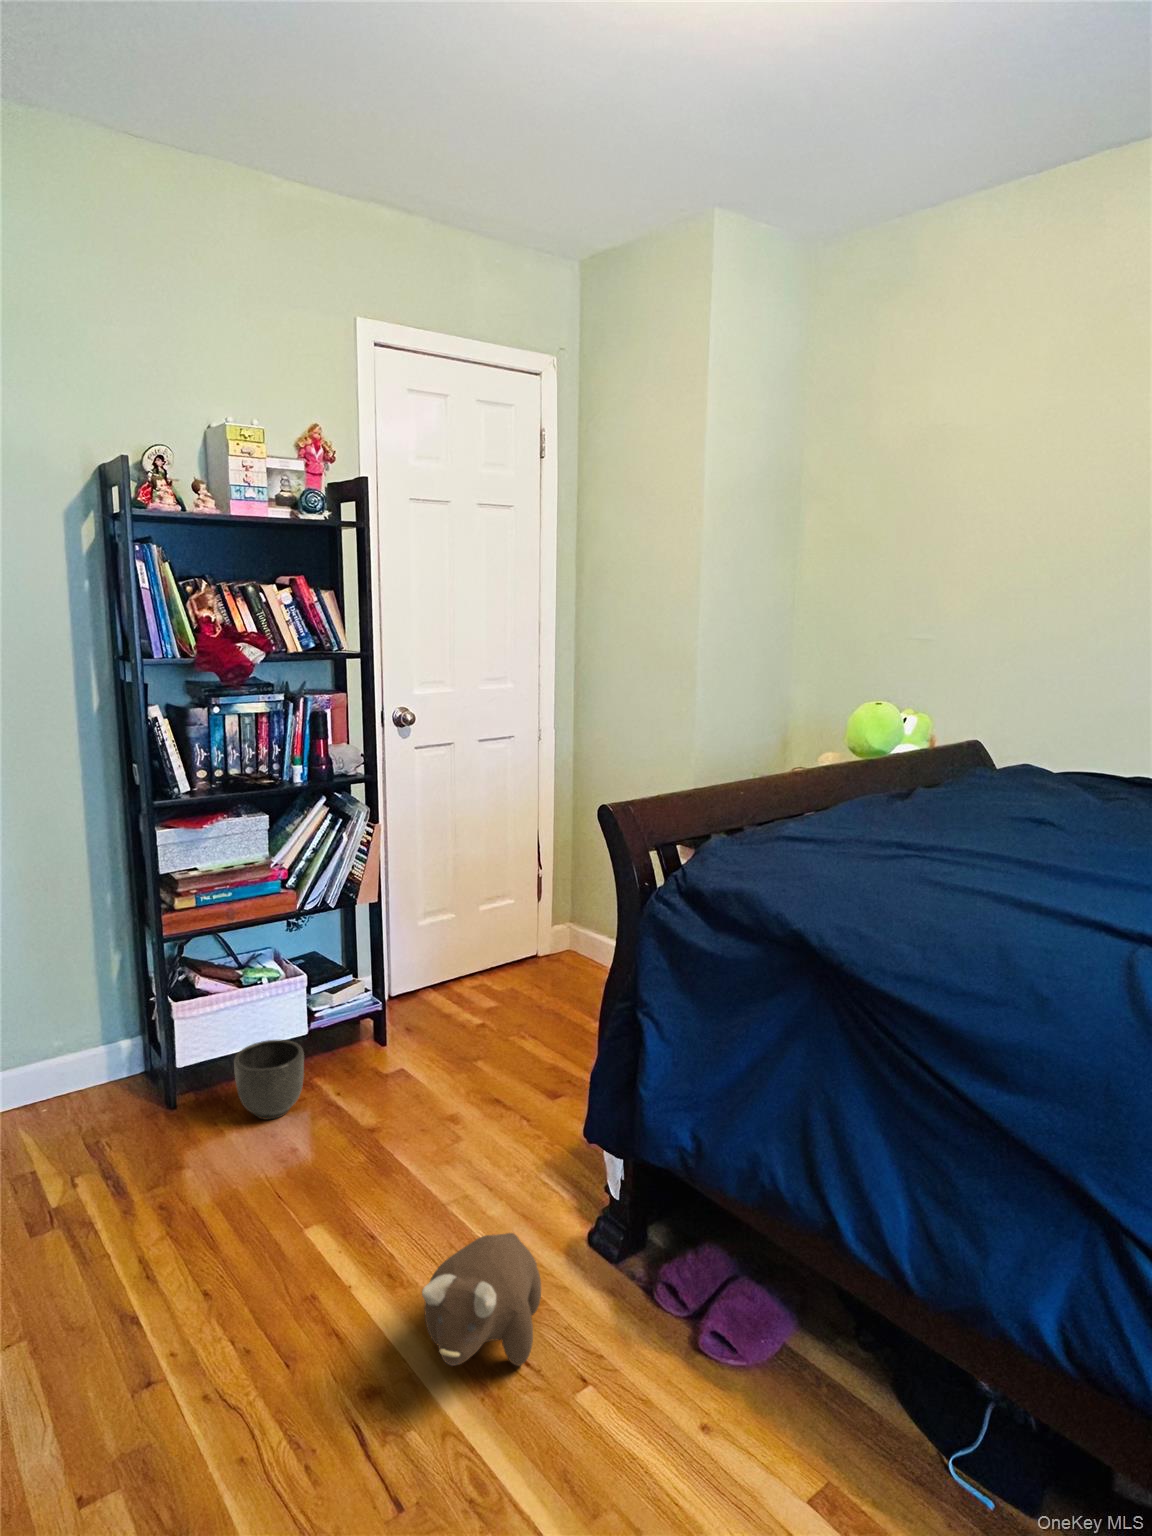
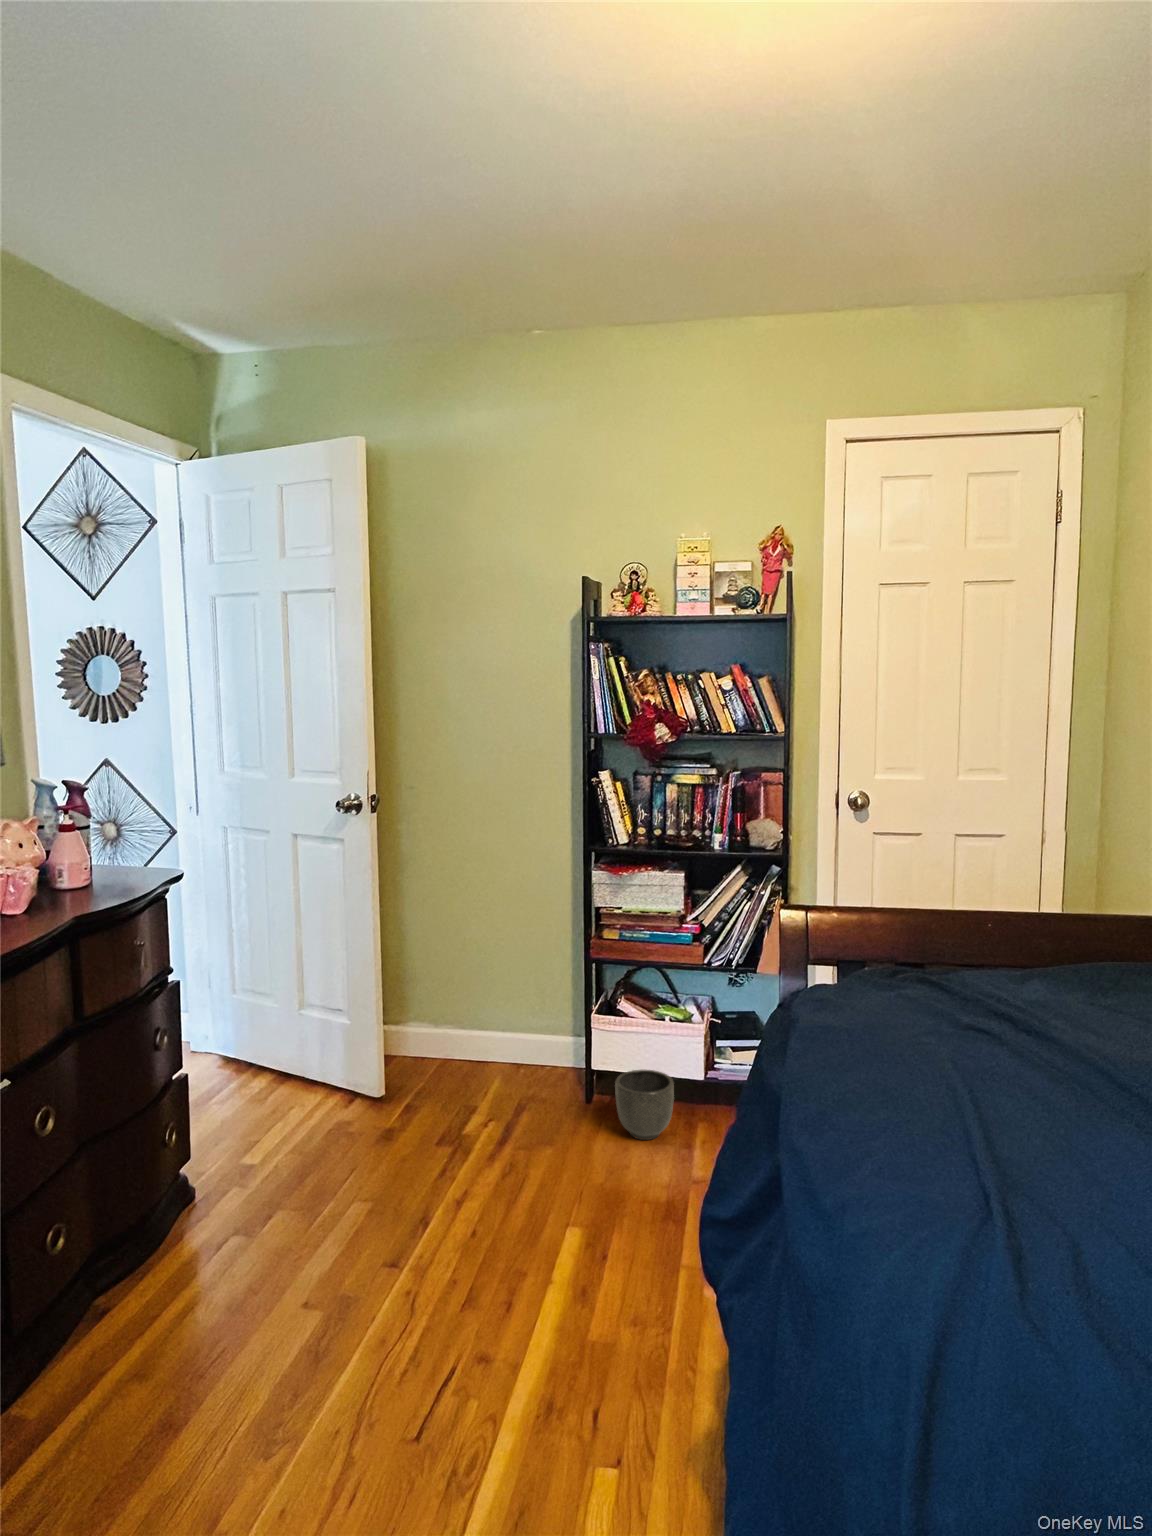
plush toy: present [422,1233,541,1366] -> none [504,1278,657,1415]

